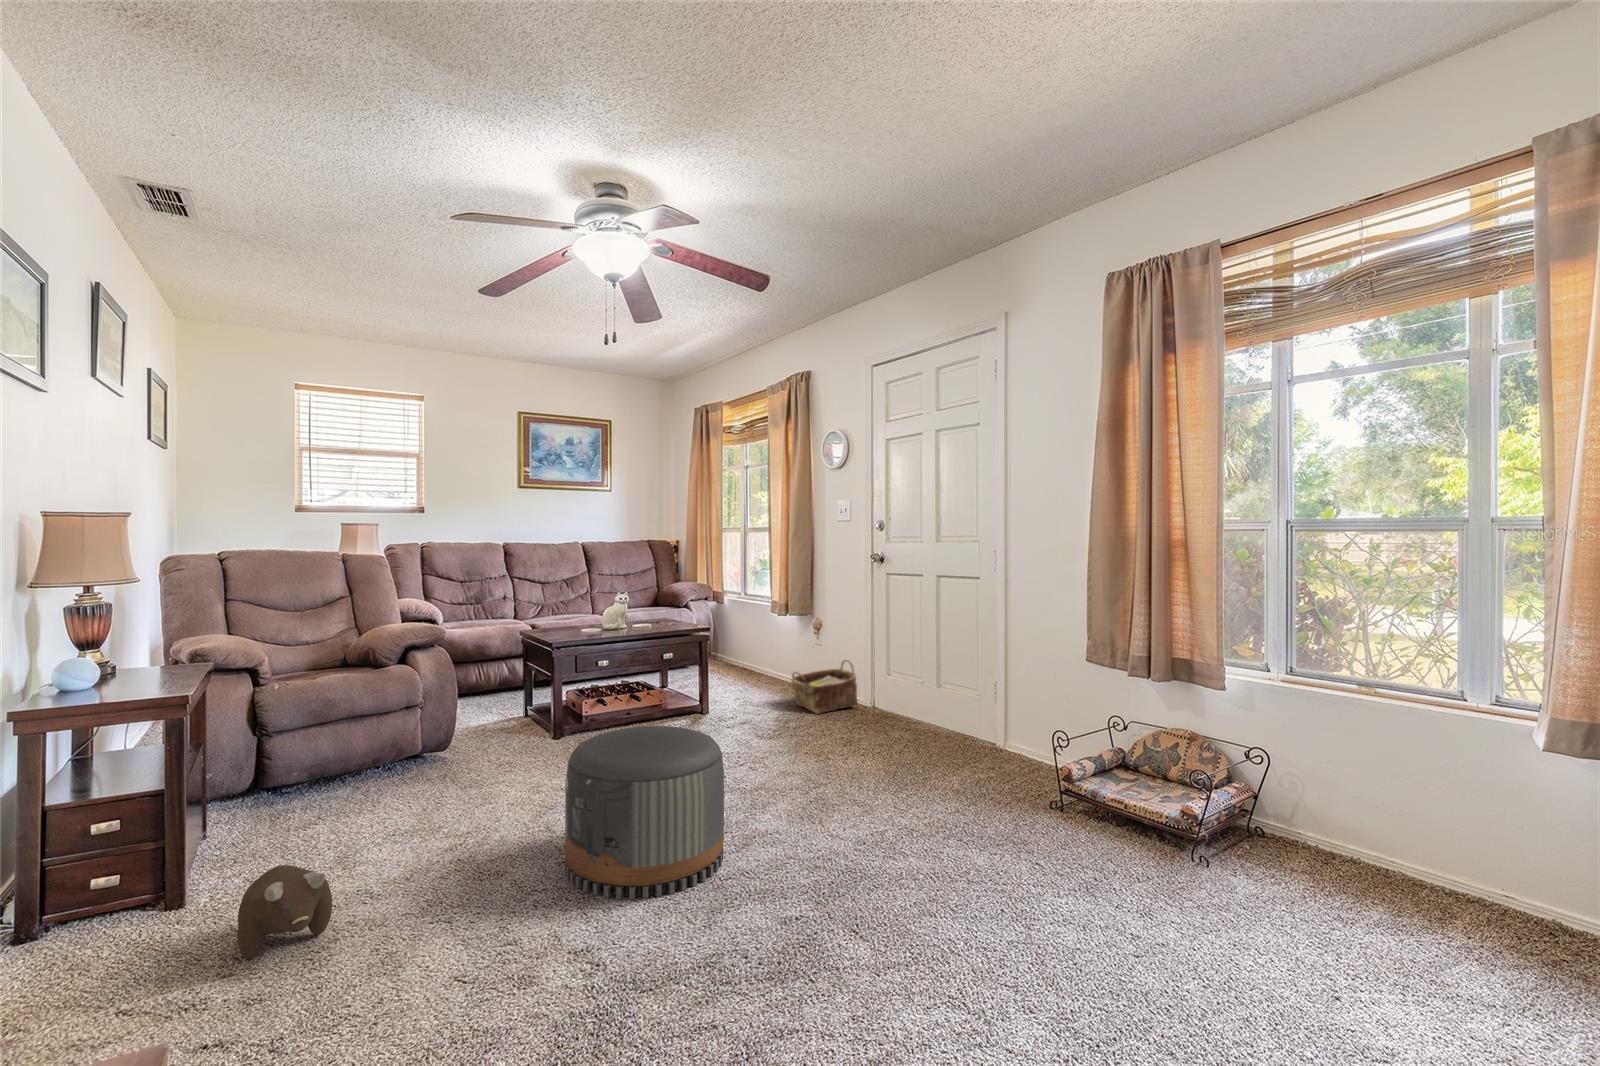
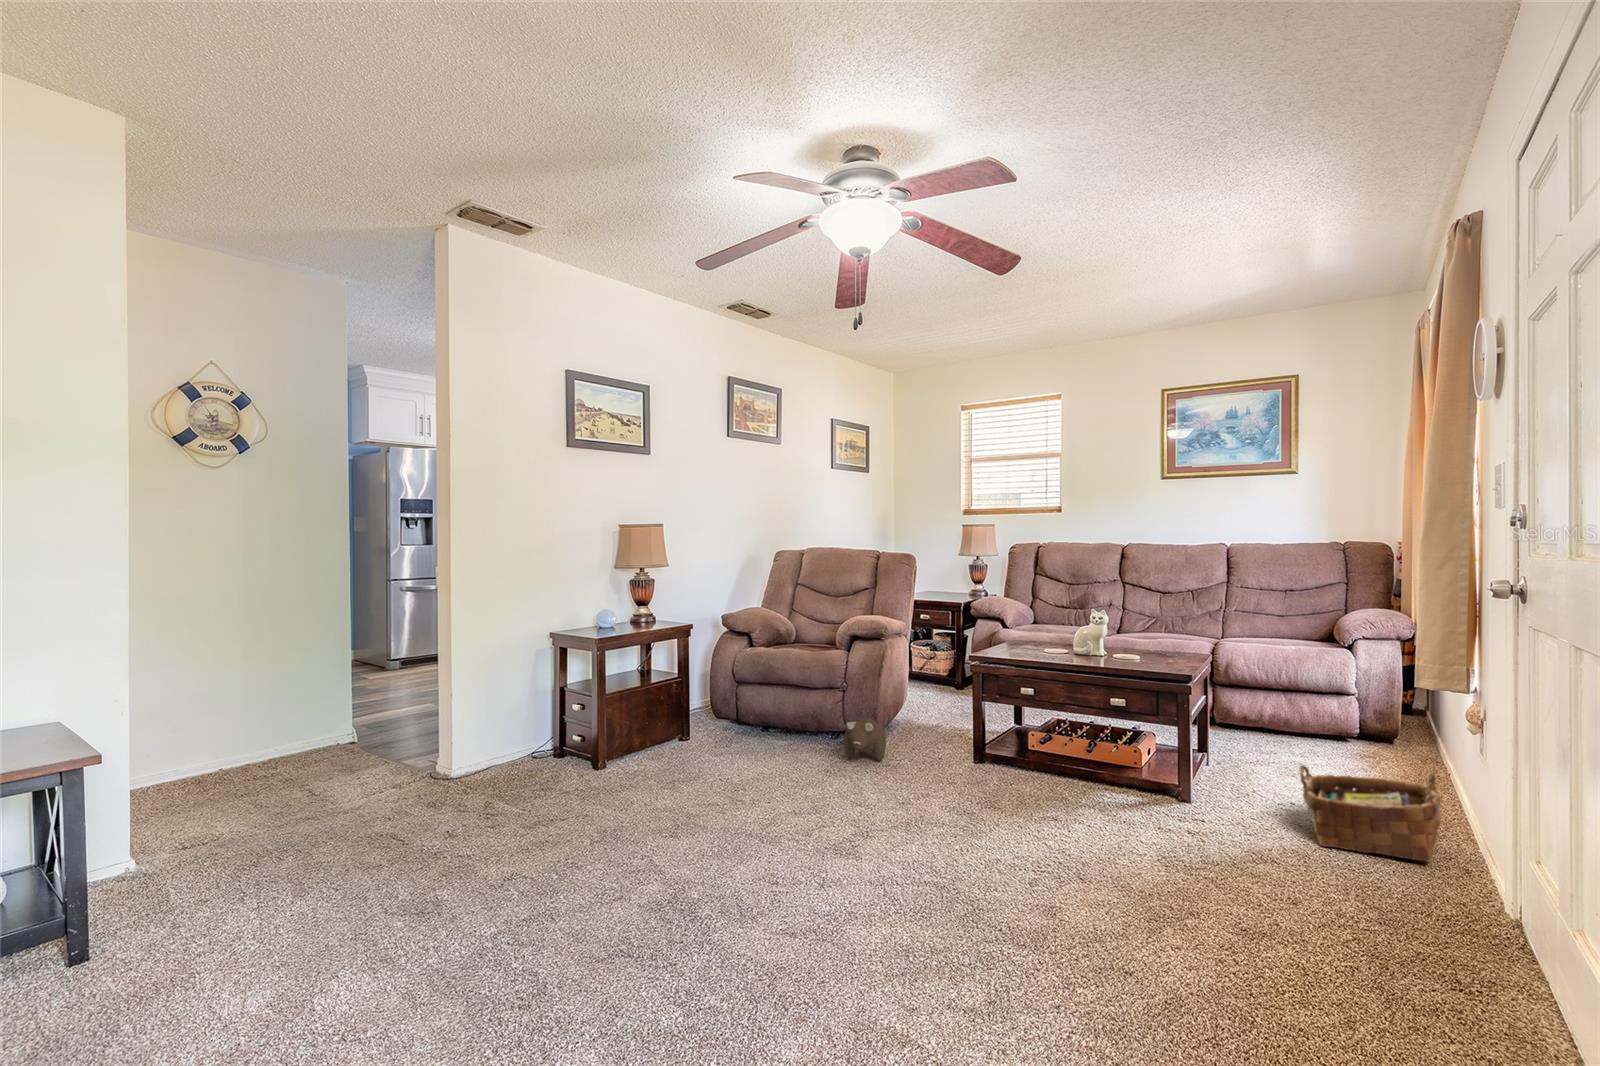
pouf: present [565,726,724,899] -> none [647,734,802,902]
plush toy: present [237,865,332,959] -> present [844,718,886,761]

